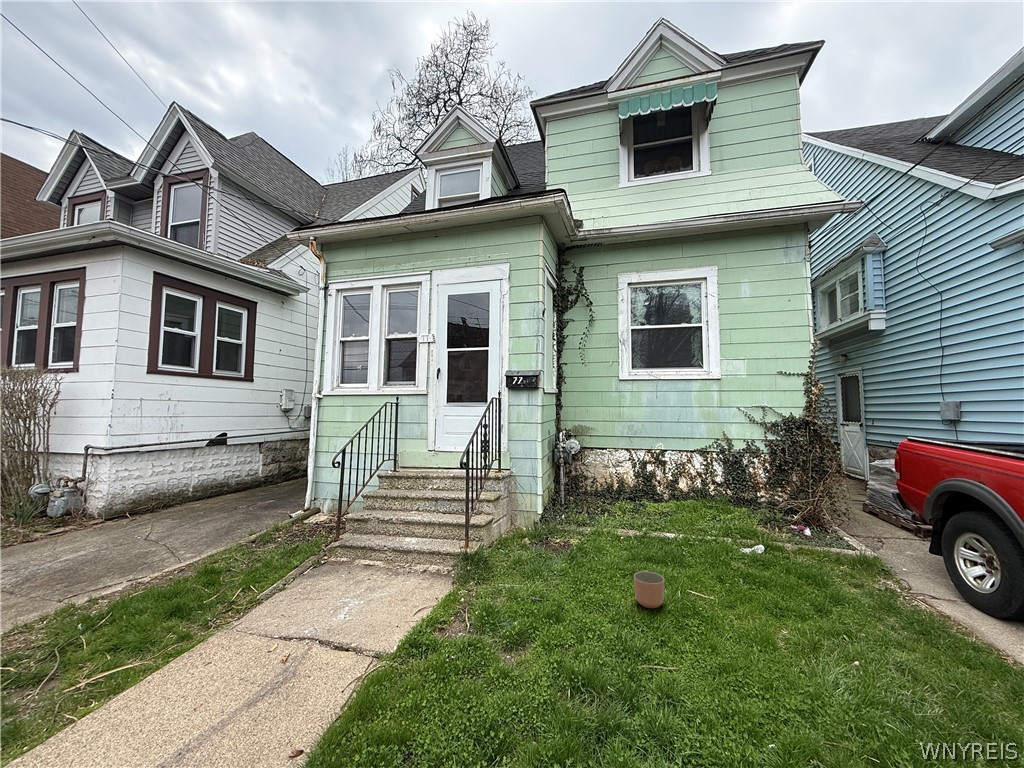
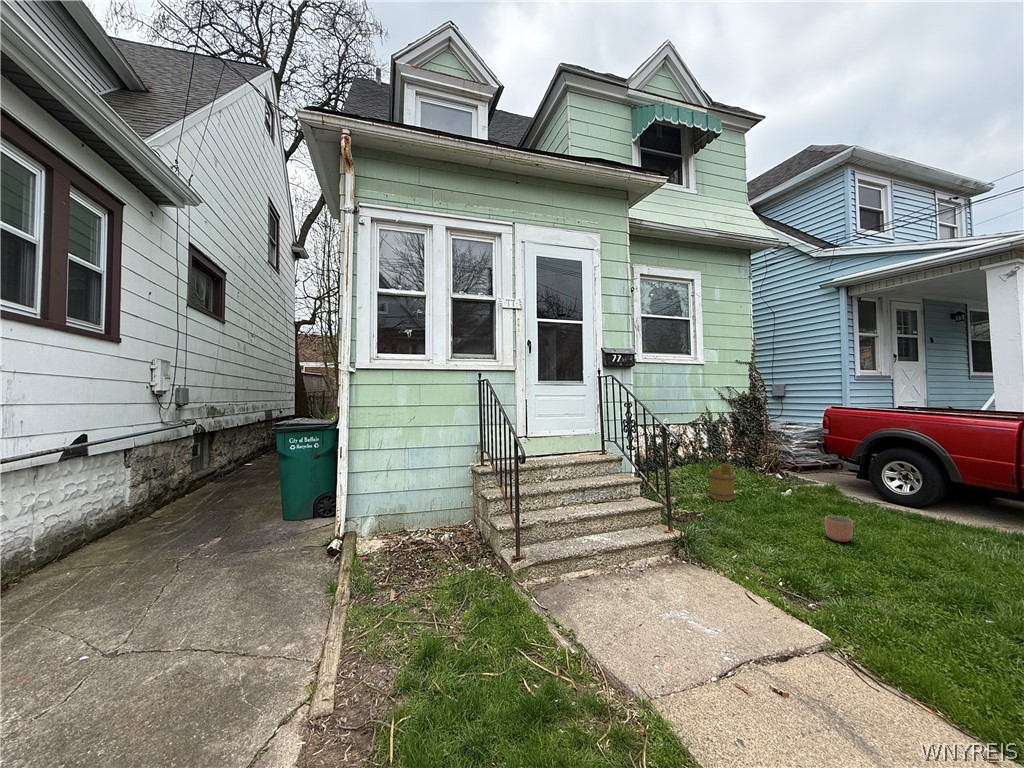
bucket: none [617,498,649,543] -> present [707,464,736,501]

